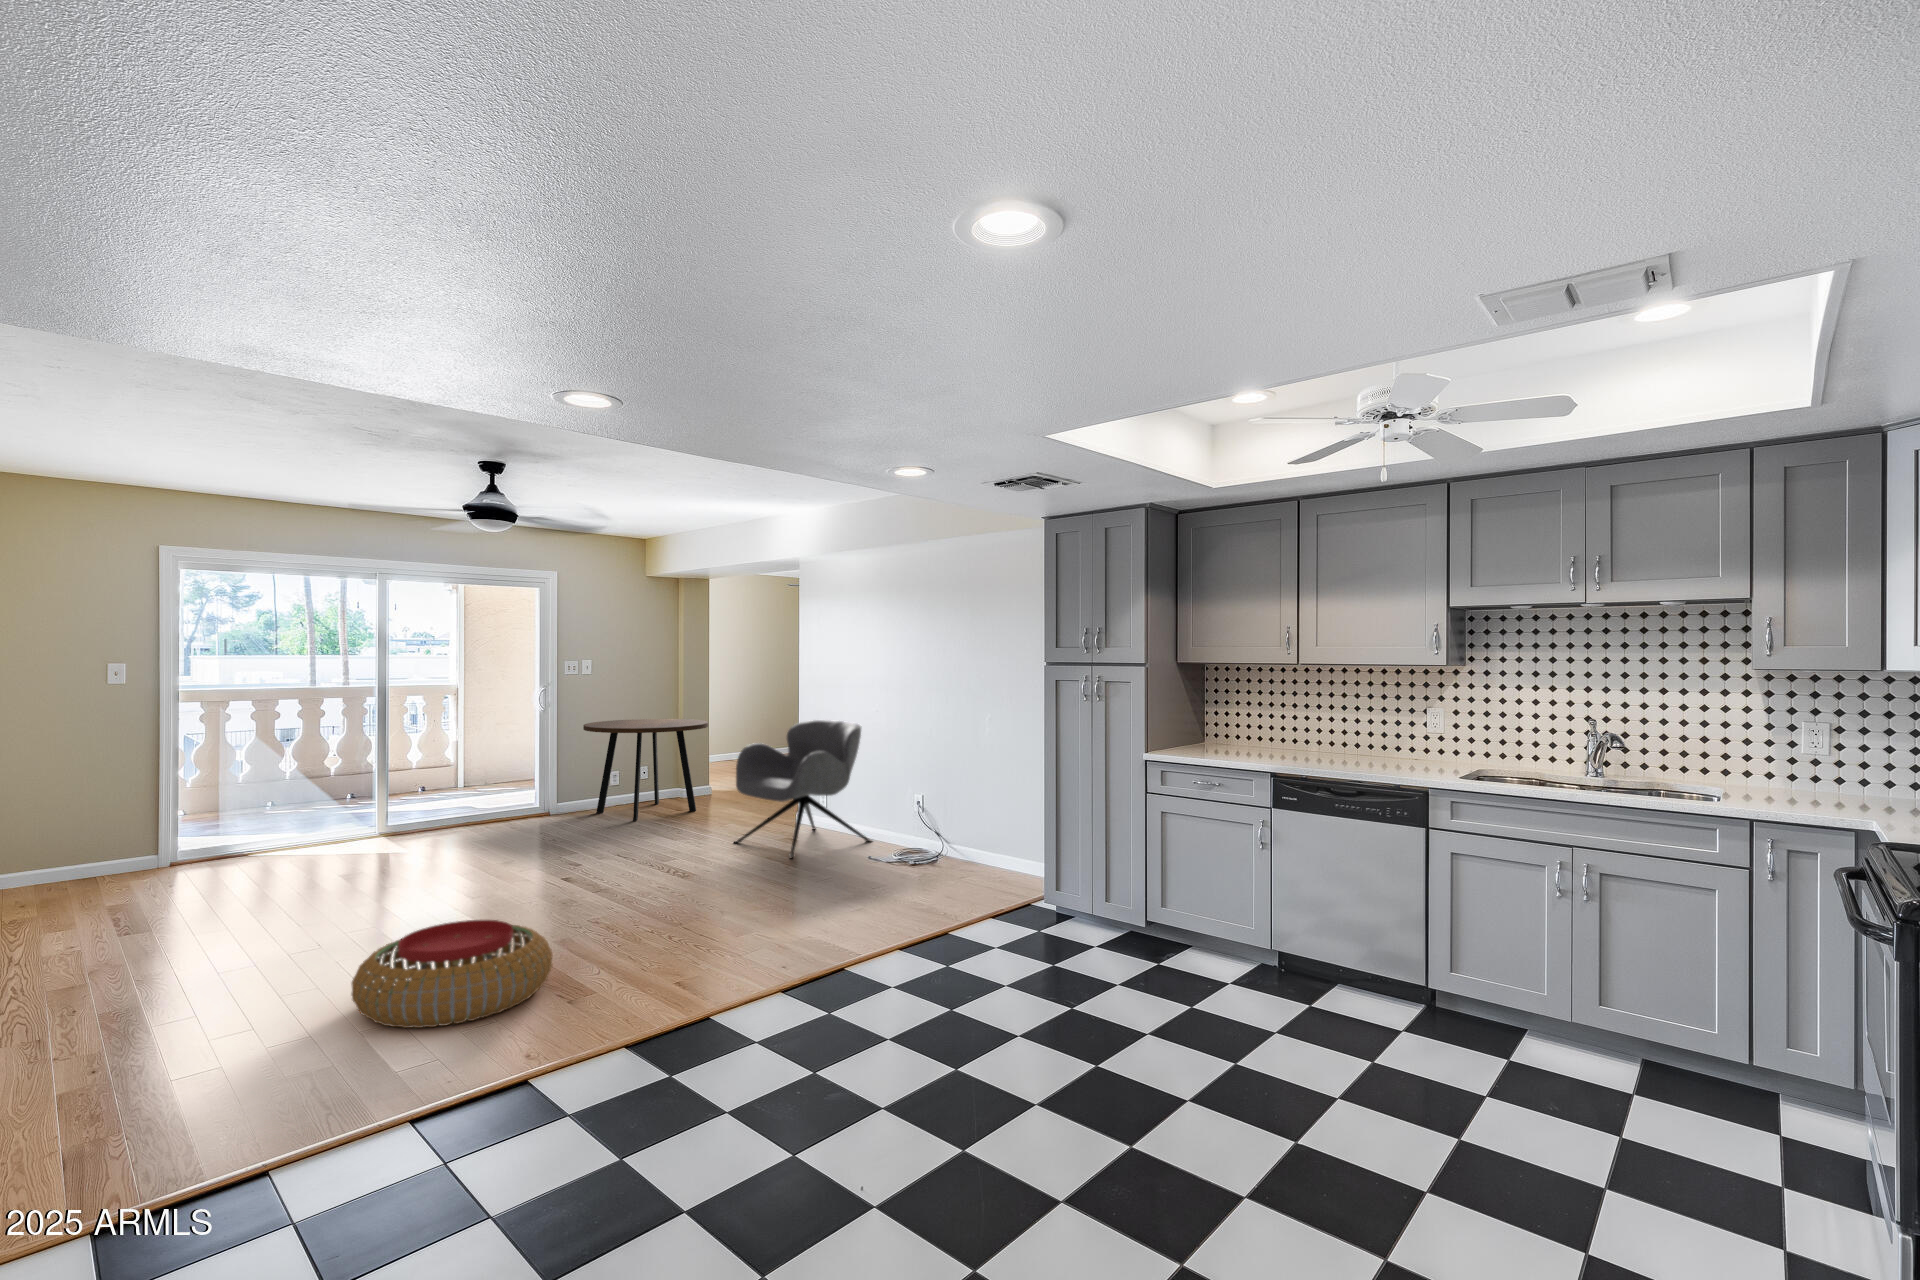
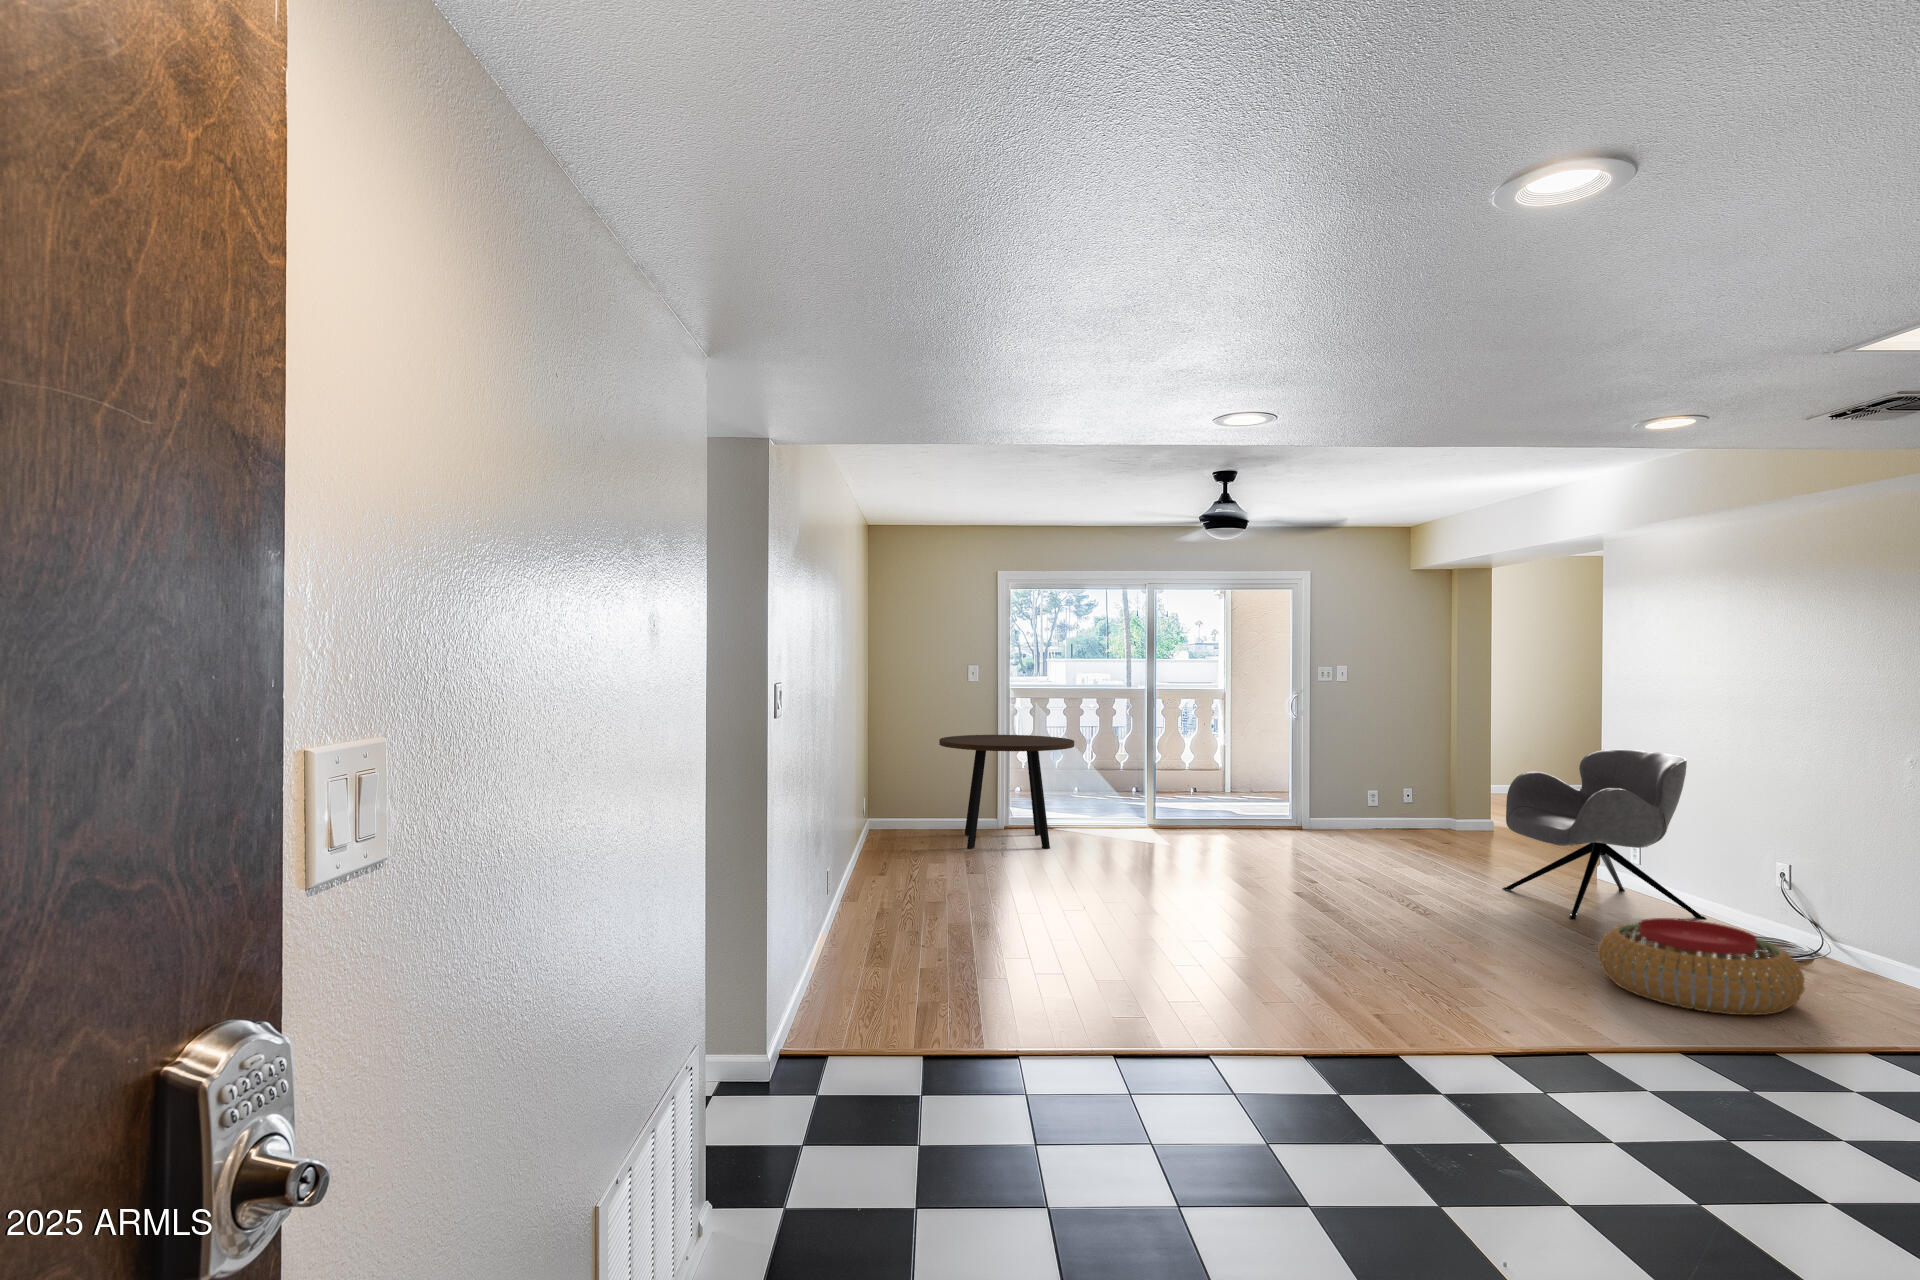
dining table: present [583,719,708,821] -> present [939,735,1074,849]
pouf: present [351,920,552,1028] -> present [1598,918,1805,1015]

